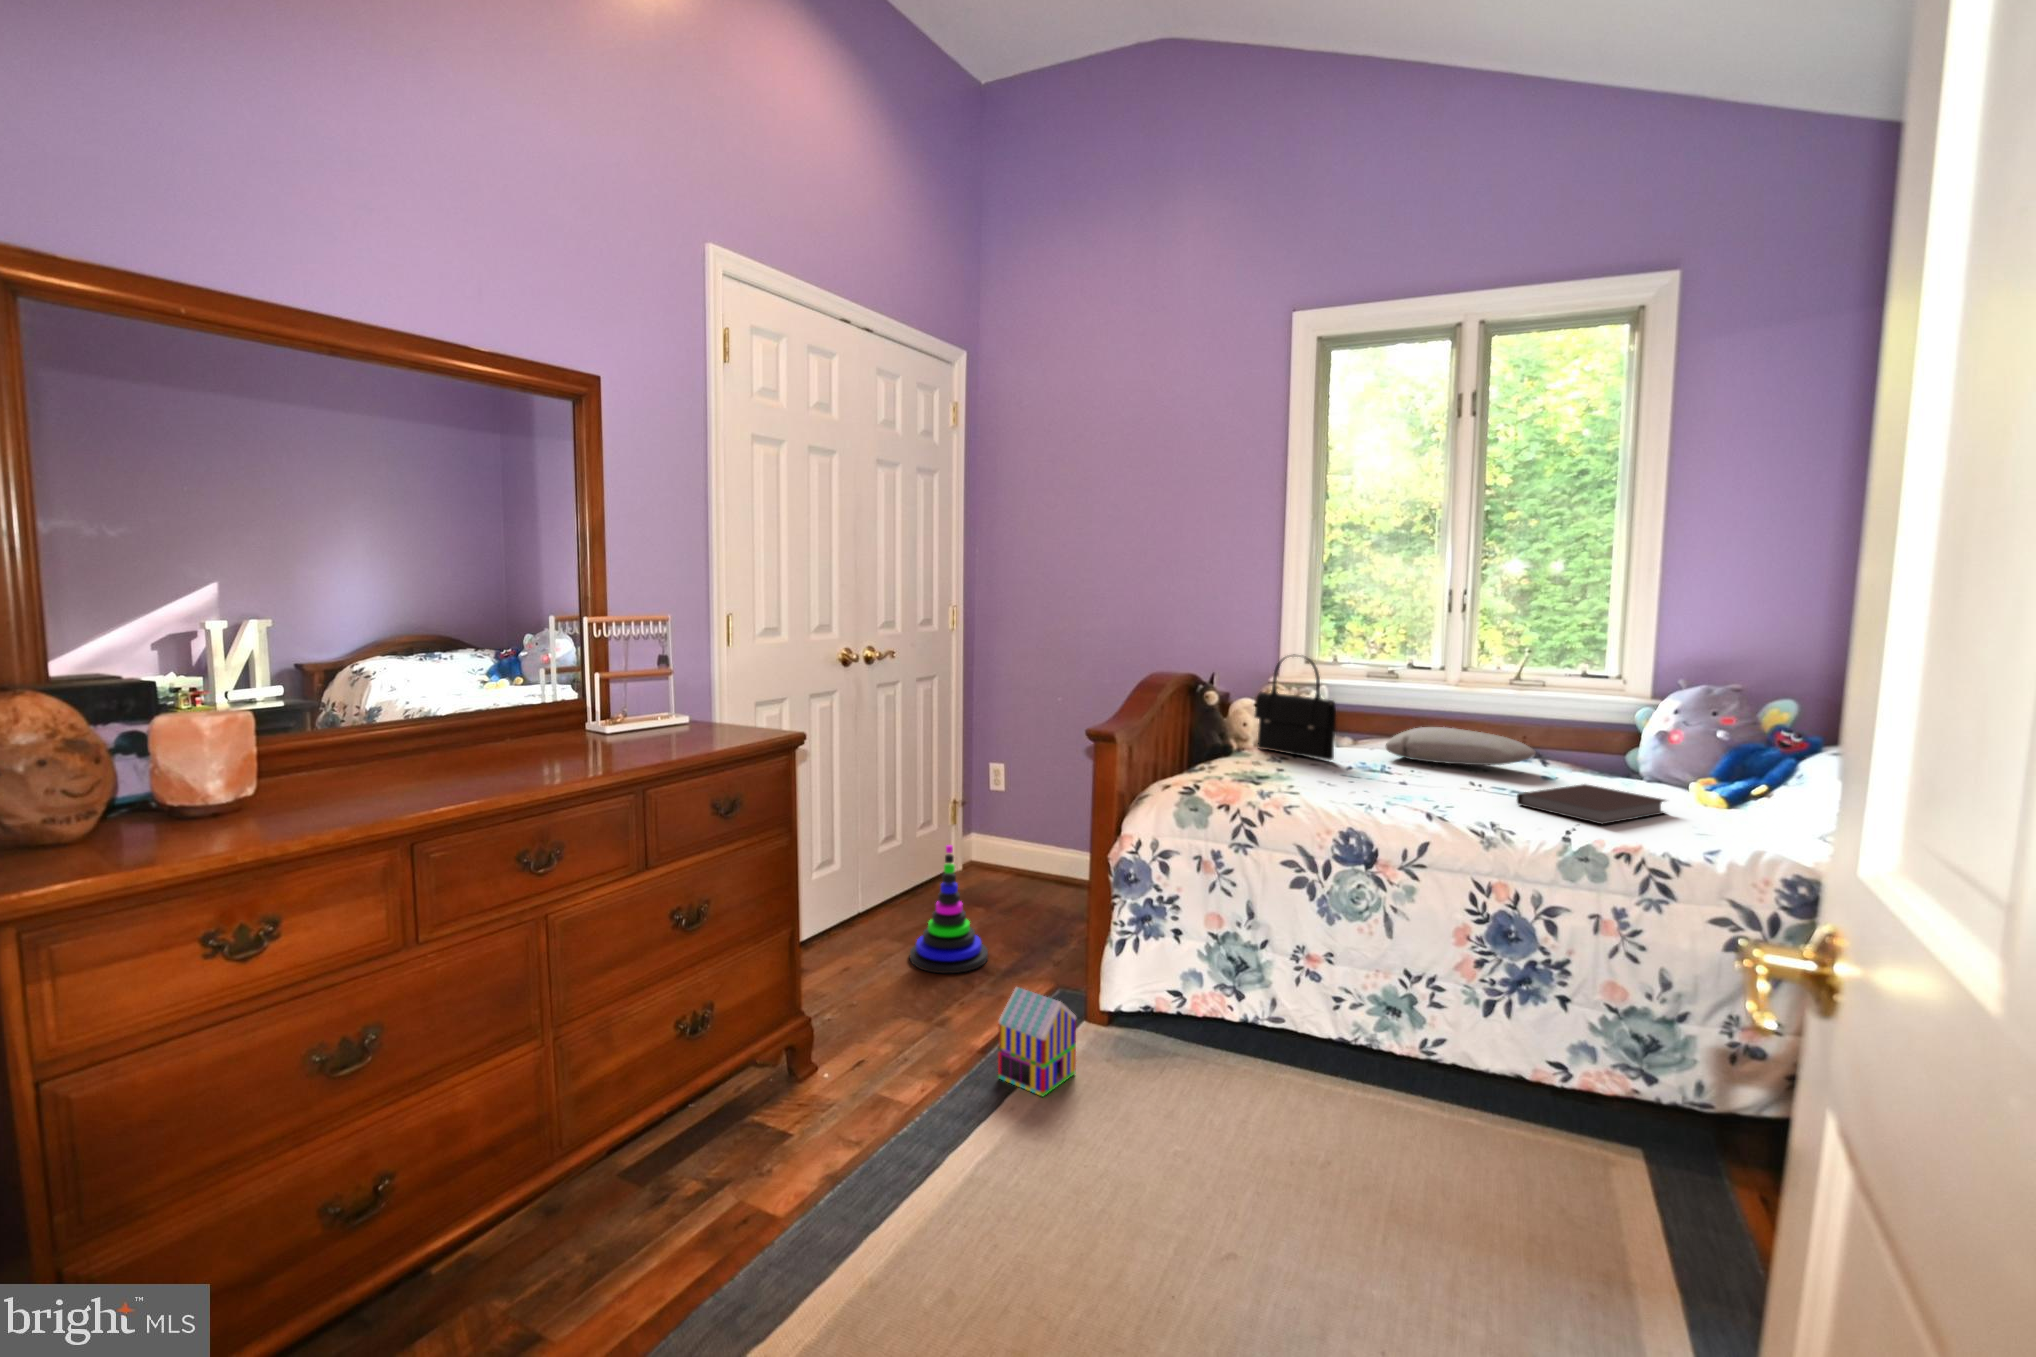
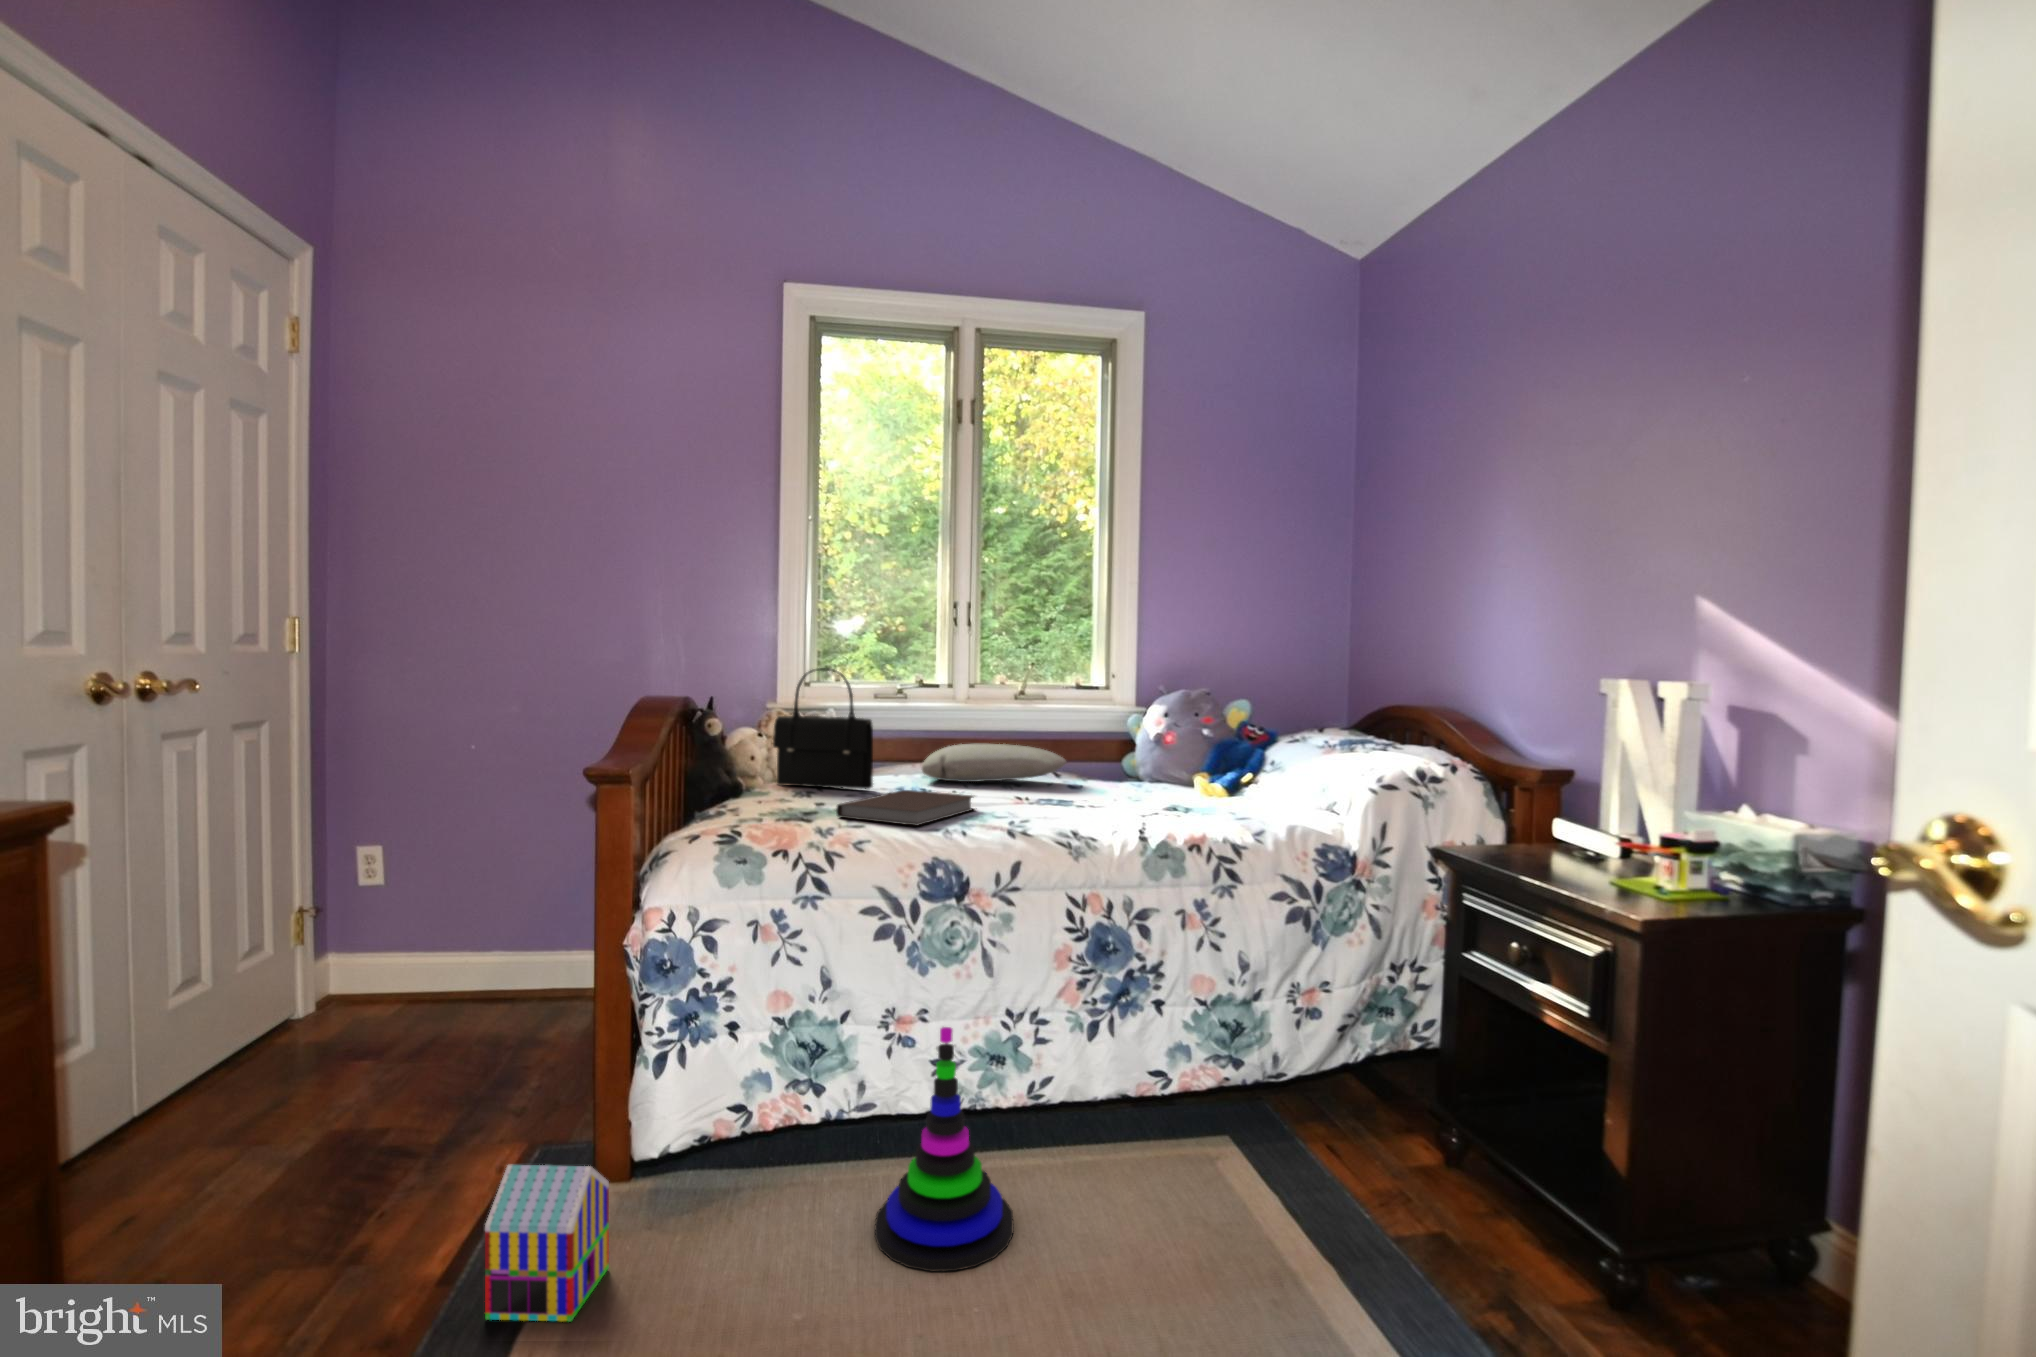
notebook: present [1517,784,1665,824] -> present [836,790,974,826]
stacking toy: present [910,845,988,973] -> present [875,1027,1014,1271]

